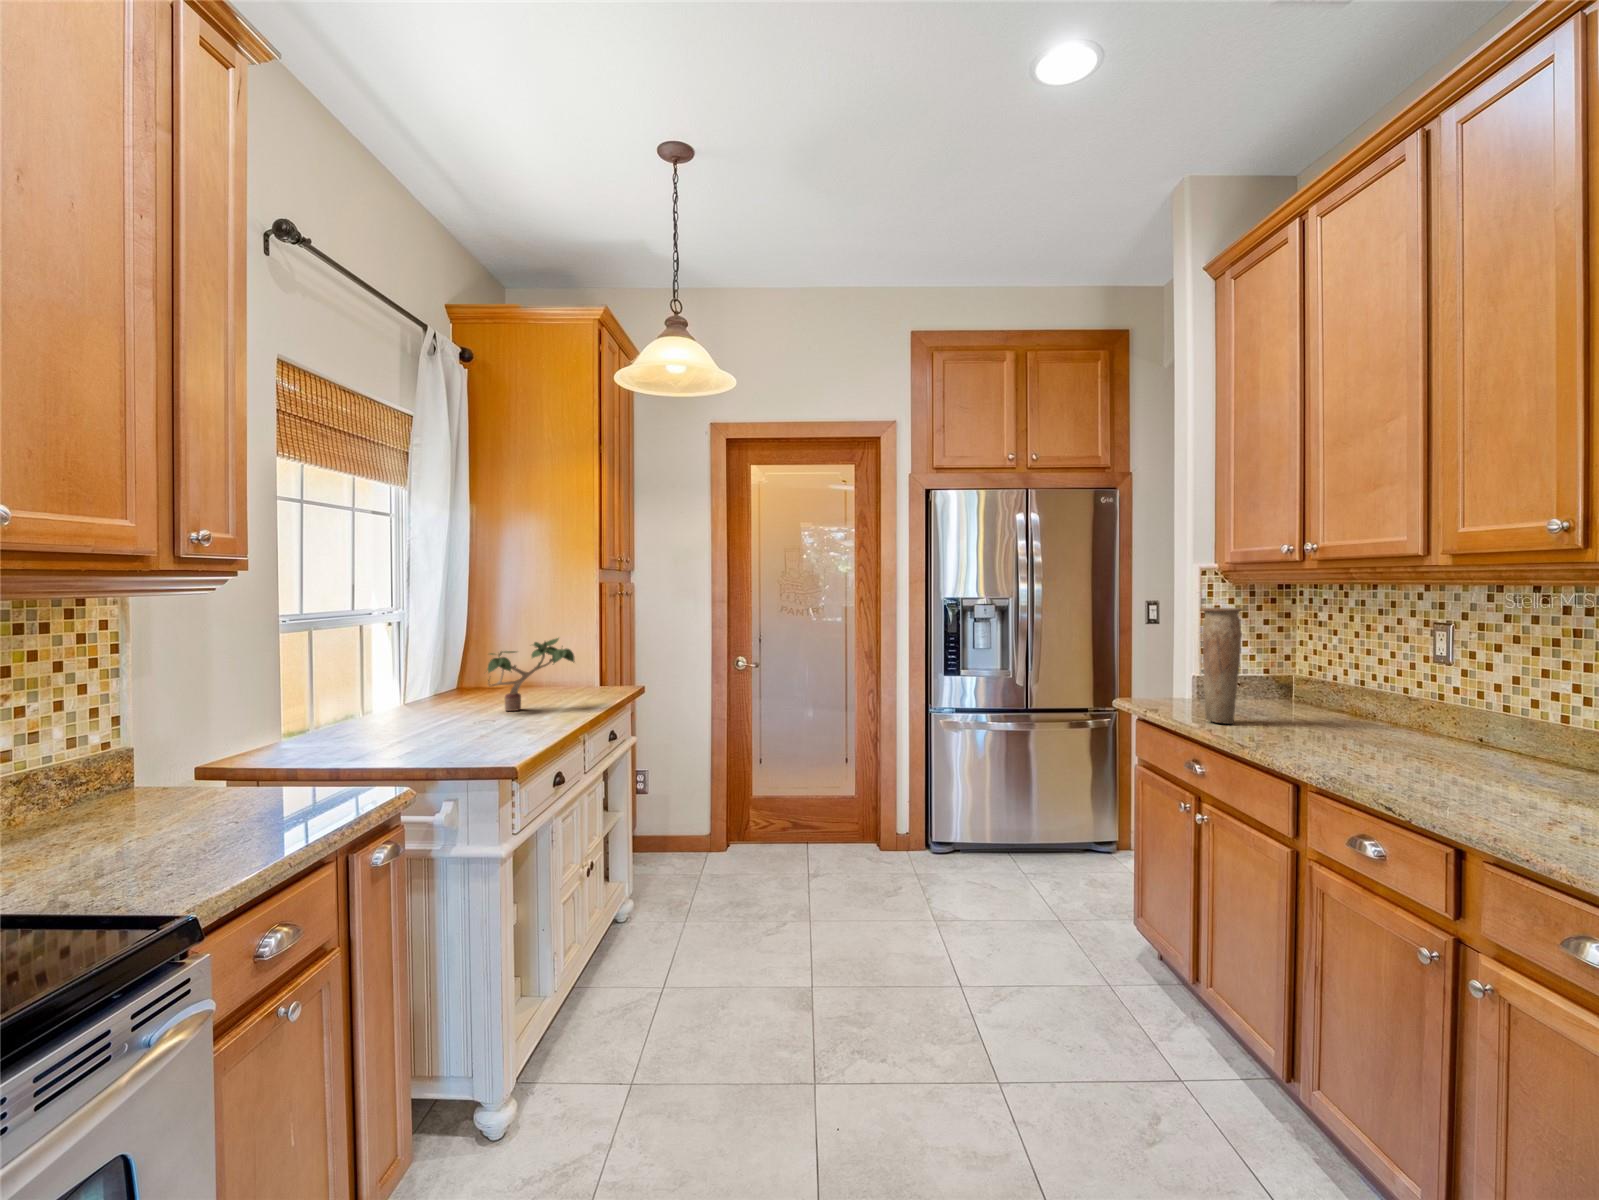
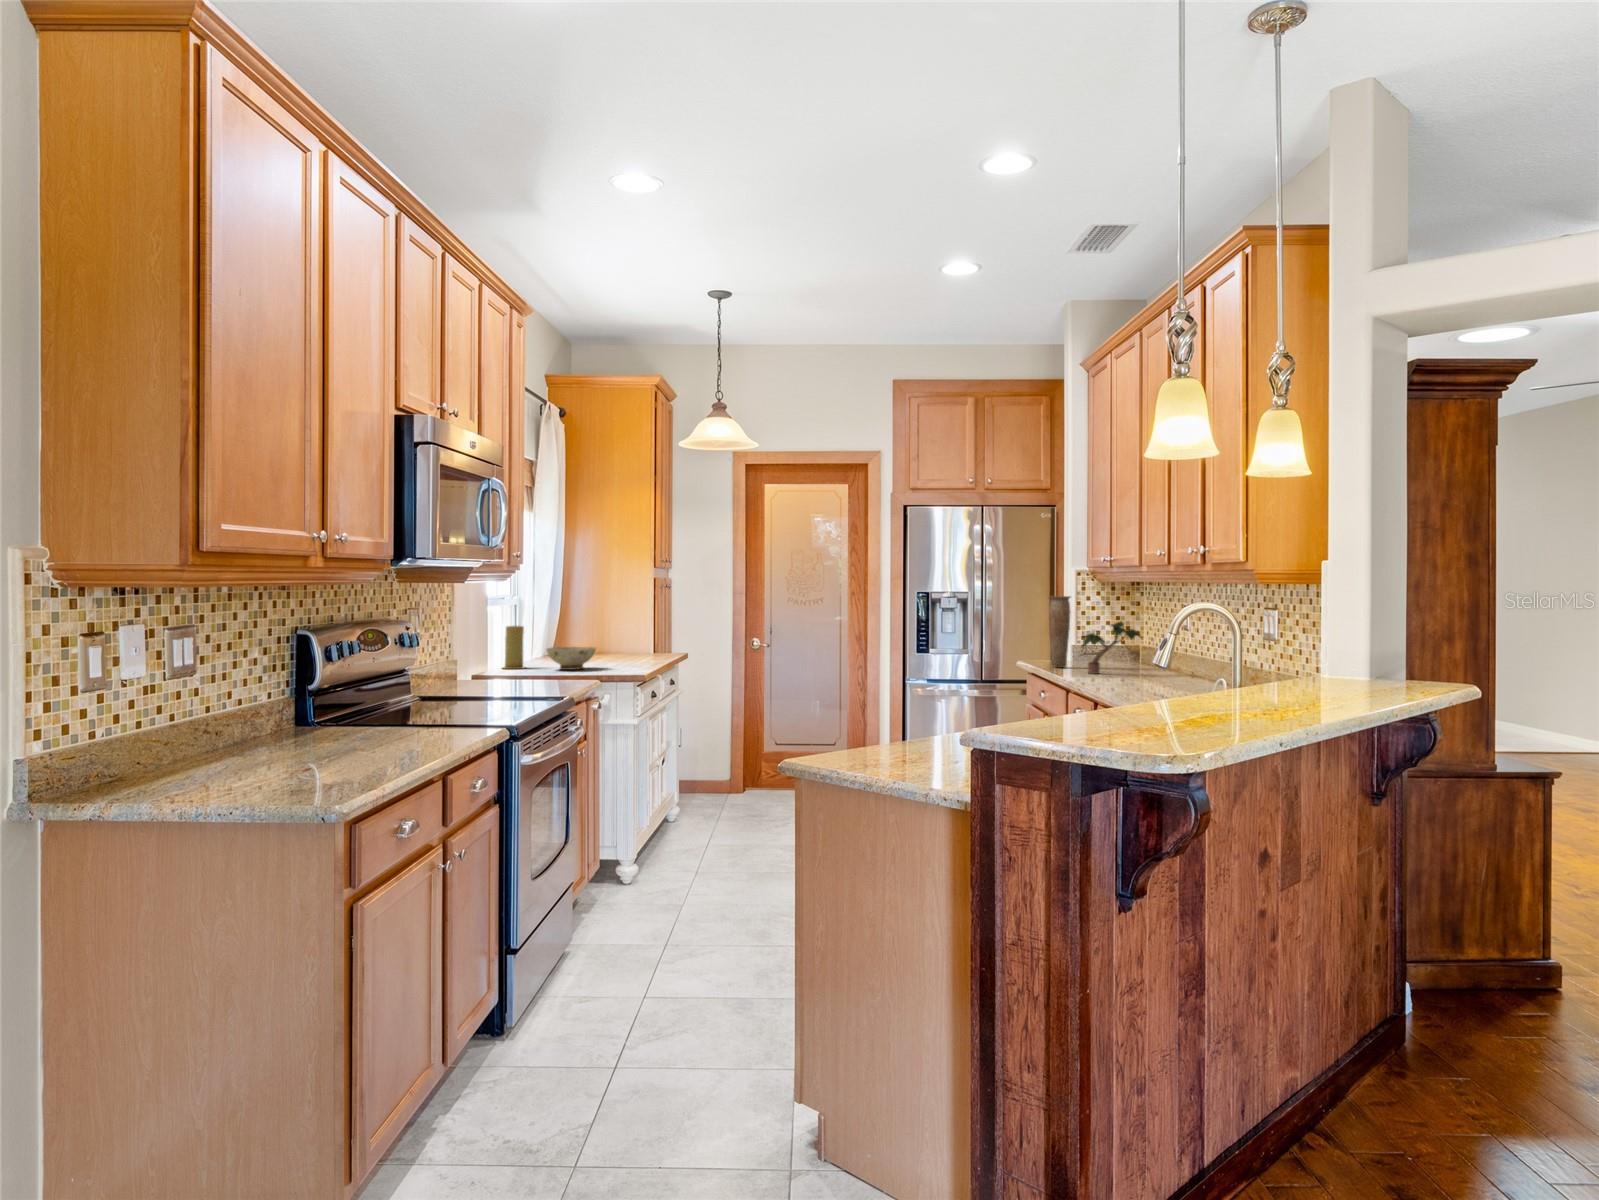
potted plant: present [487,638,575,711] -> present [1080,621,1142,674]
candle: none [282,668,334,747] -> present [503,626,524,669]
ceramic bowl: none [346,704,447,752] -> present [546,647,596,670]

